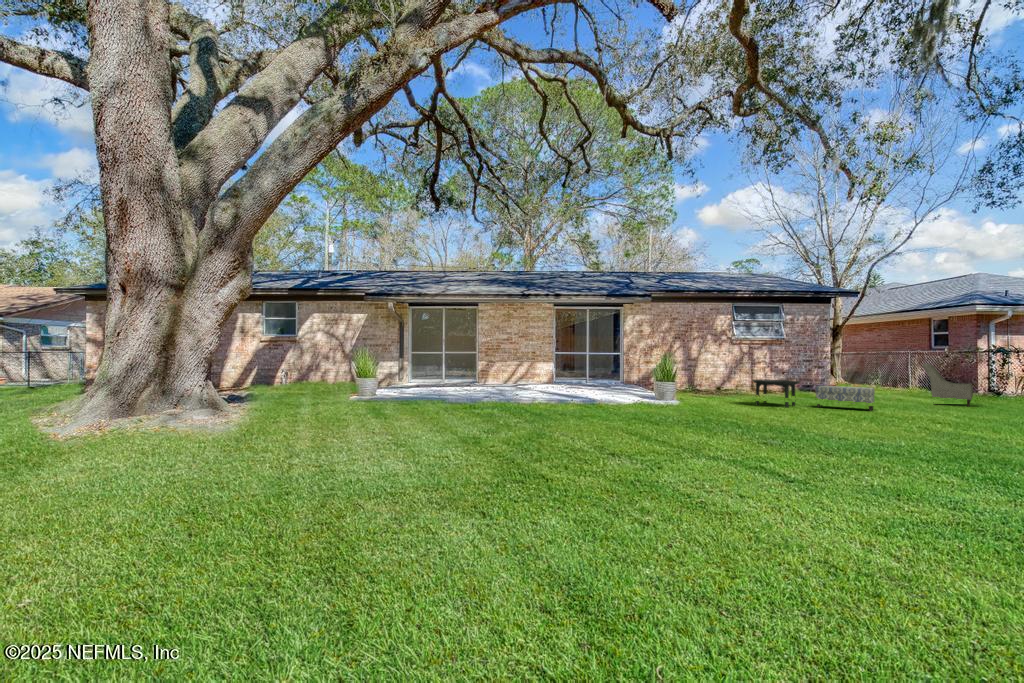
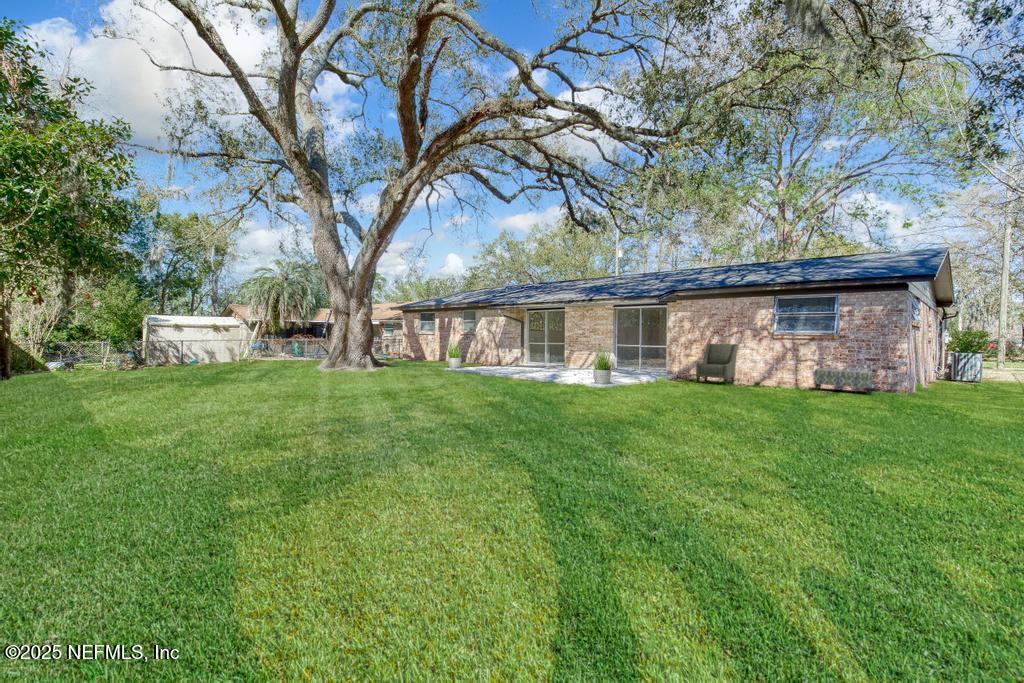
chair: present [923,364,973,407] -> present [696,343,738,385]
round table: present [752,379,800,408] -> none [751,362,800,390]

